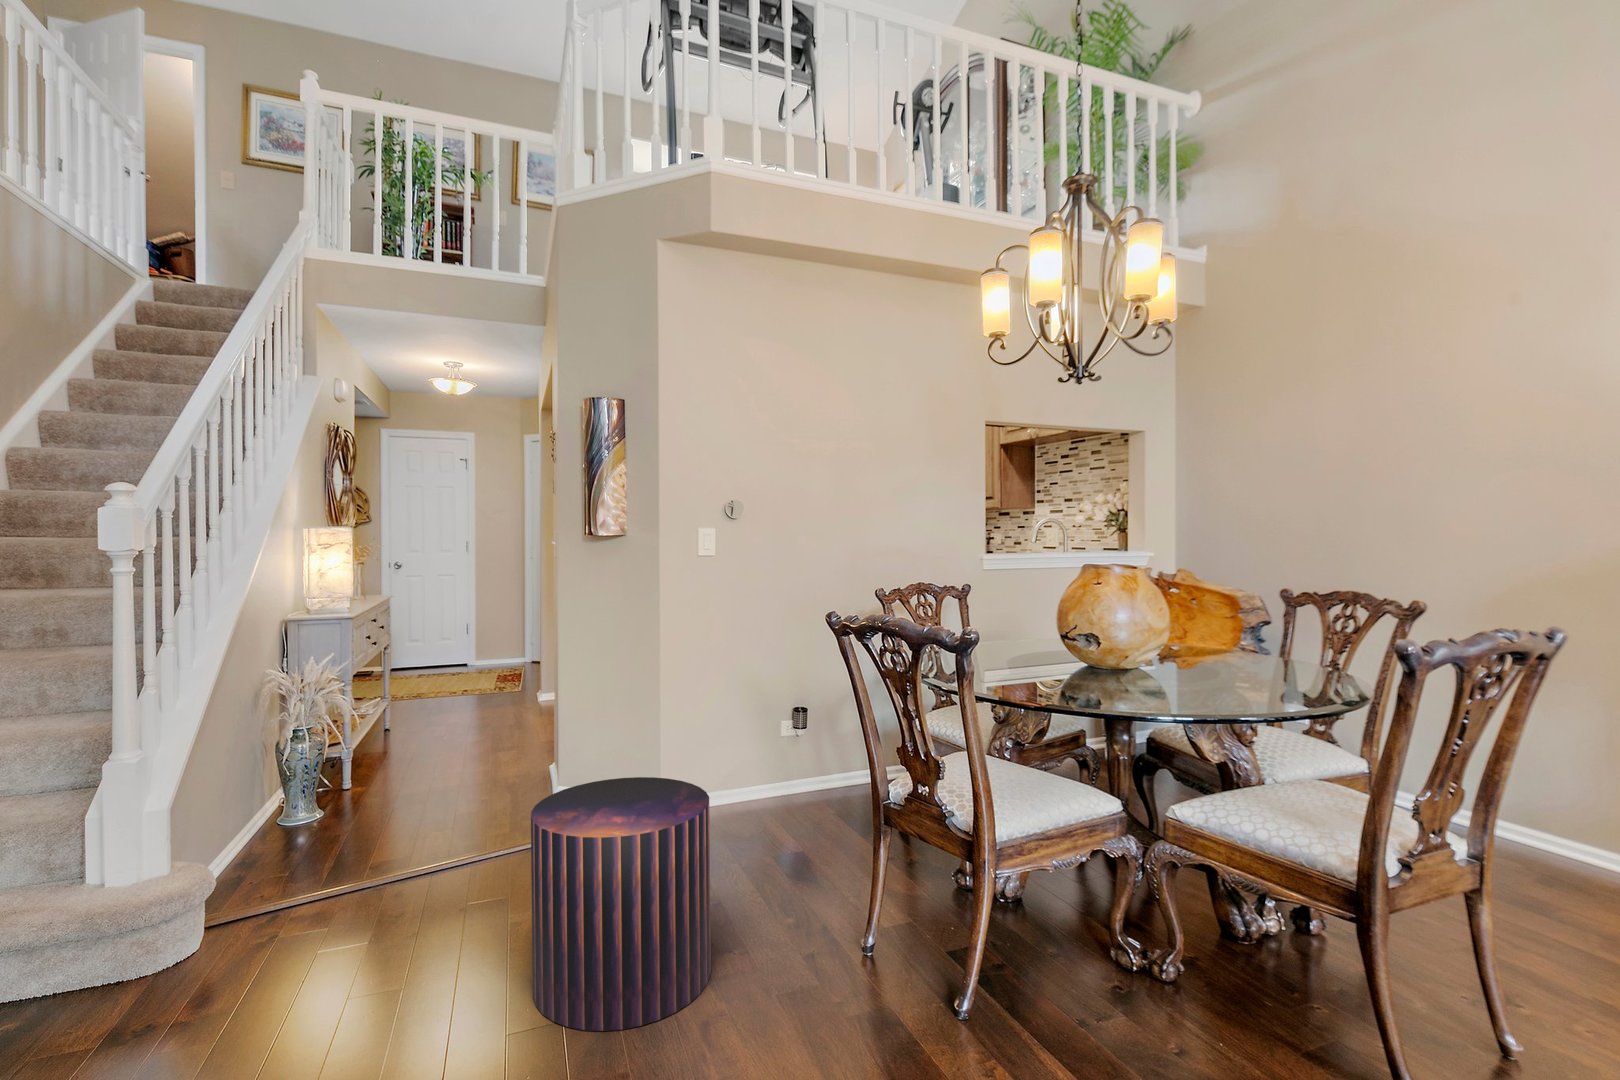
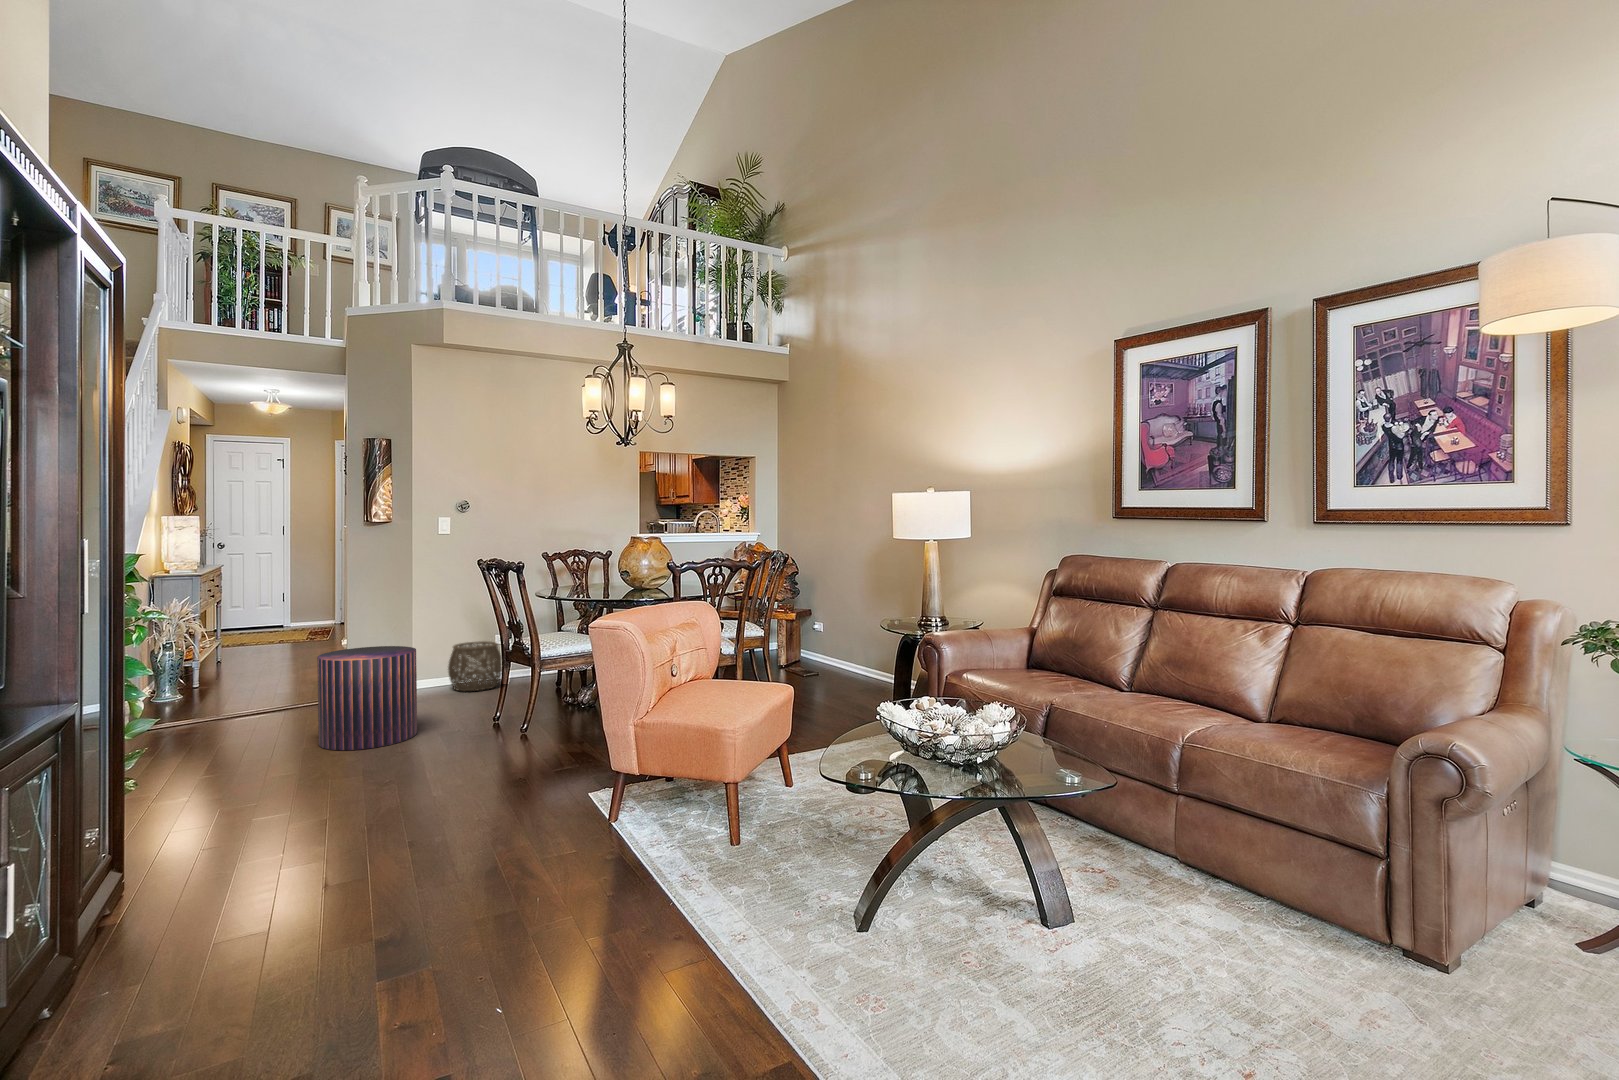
woven basket: none [713,733,799,826] -> present [448,641,503,692]

